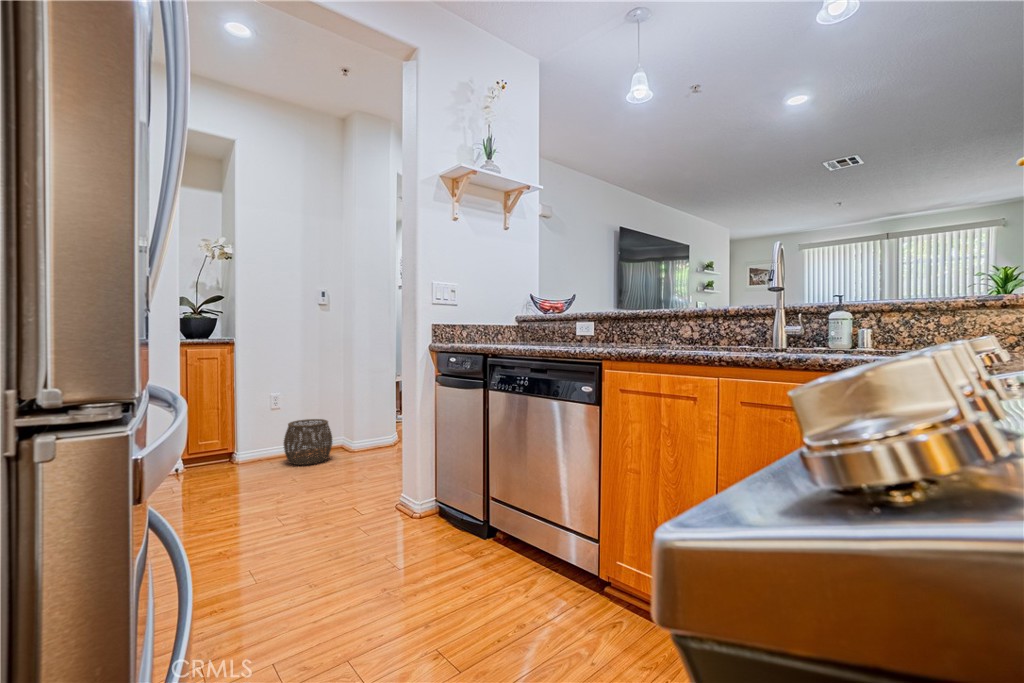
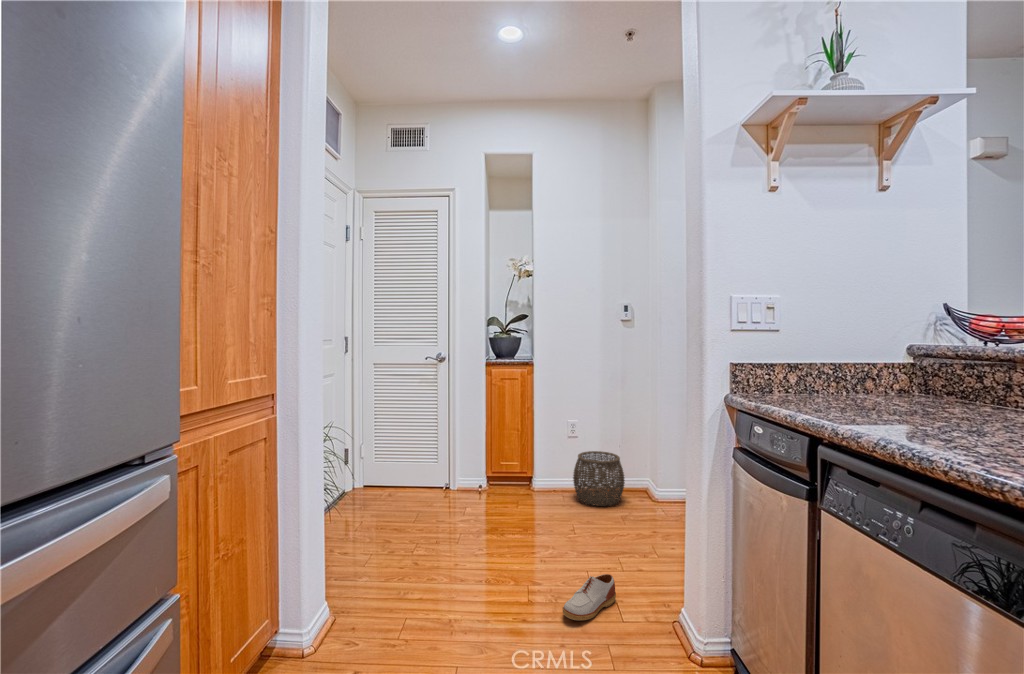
shoe: none [314,491,351,523] -> present [562,574,616,620]

